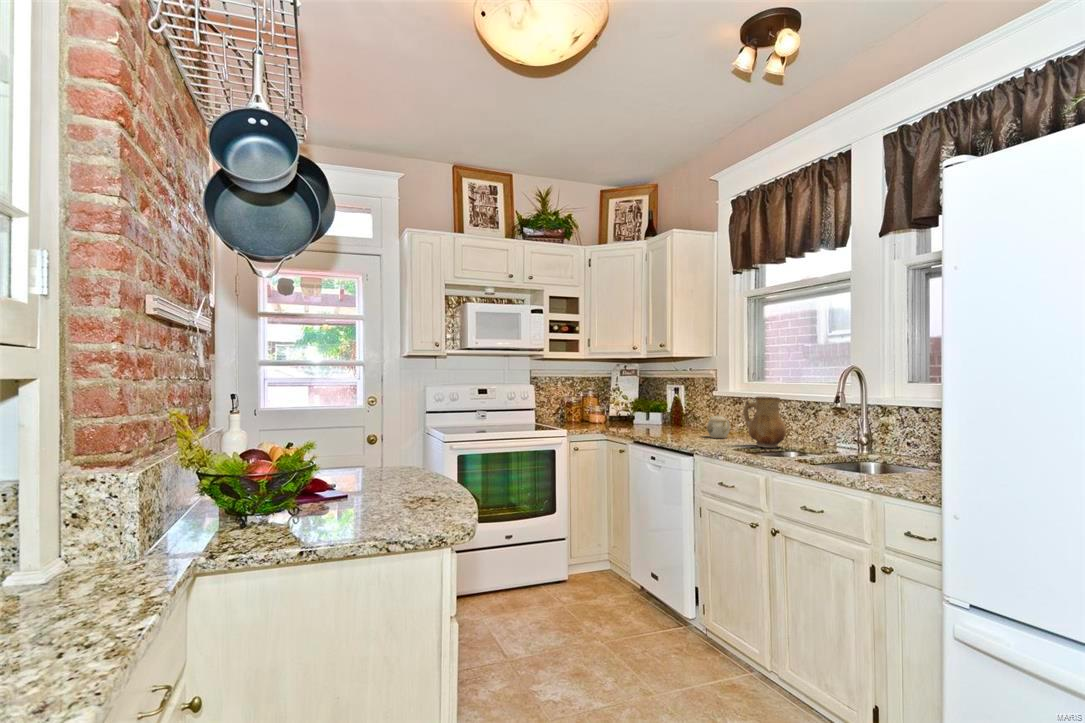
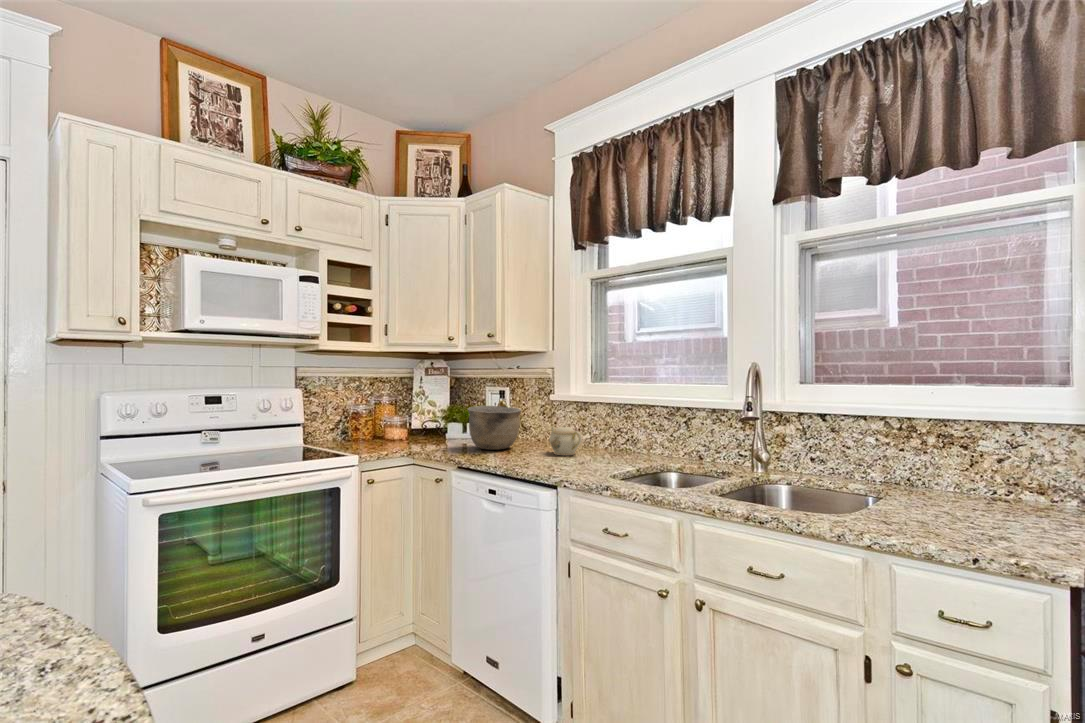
ceramic pitcher: present [743,396,786,448] -> none [608,402,660,469]
bowl: none [645,399,688,432] -> present [468,406,521,450]

